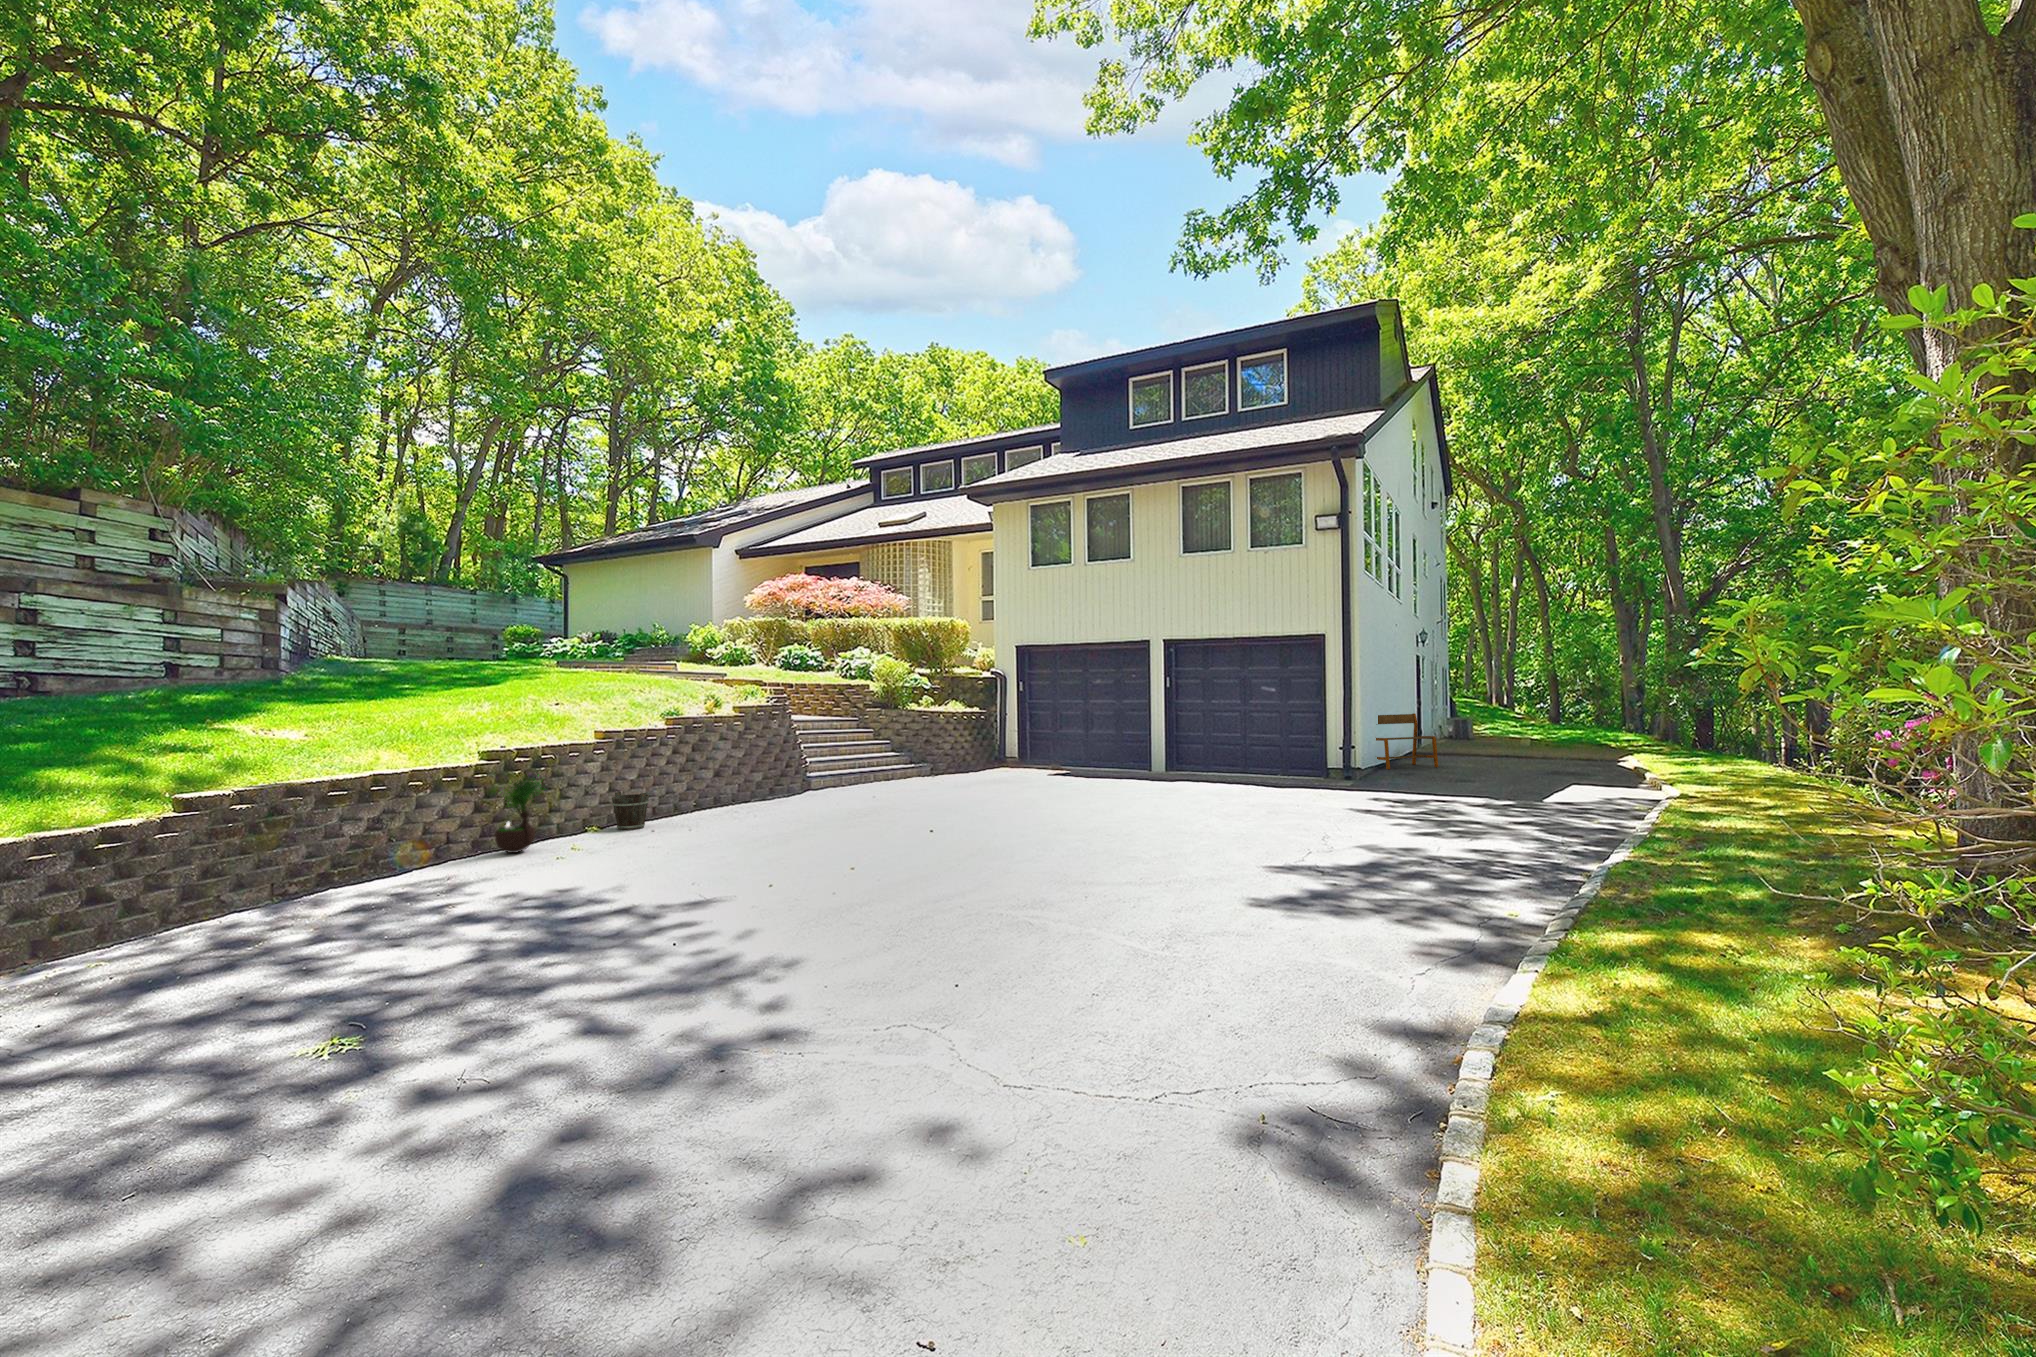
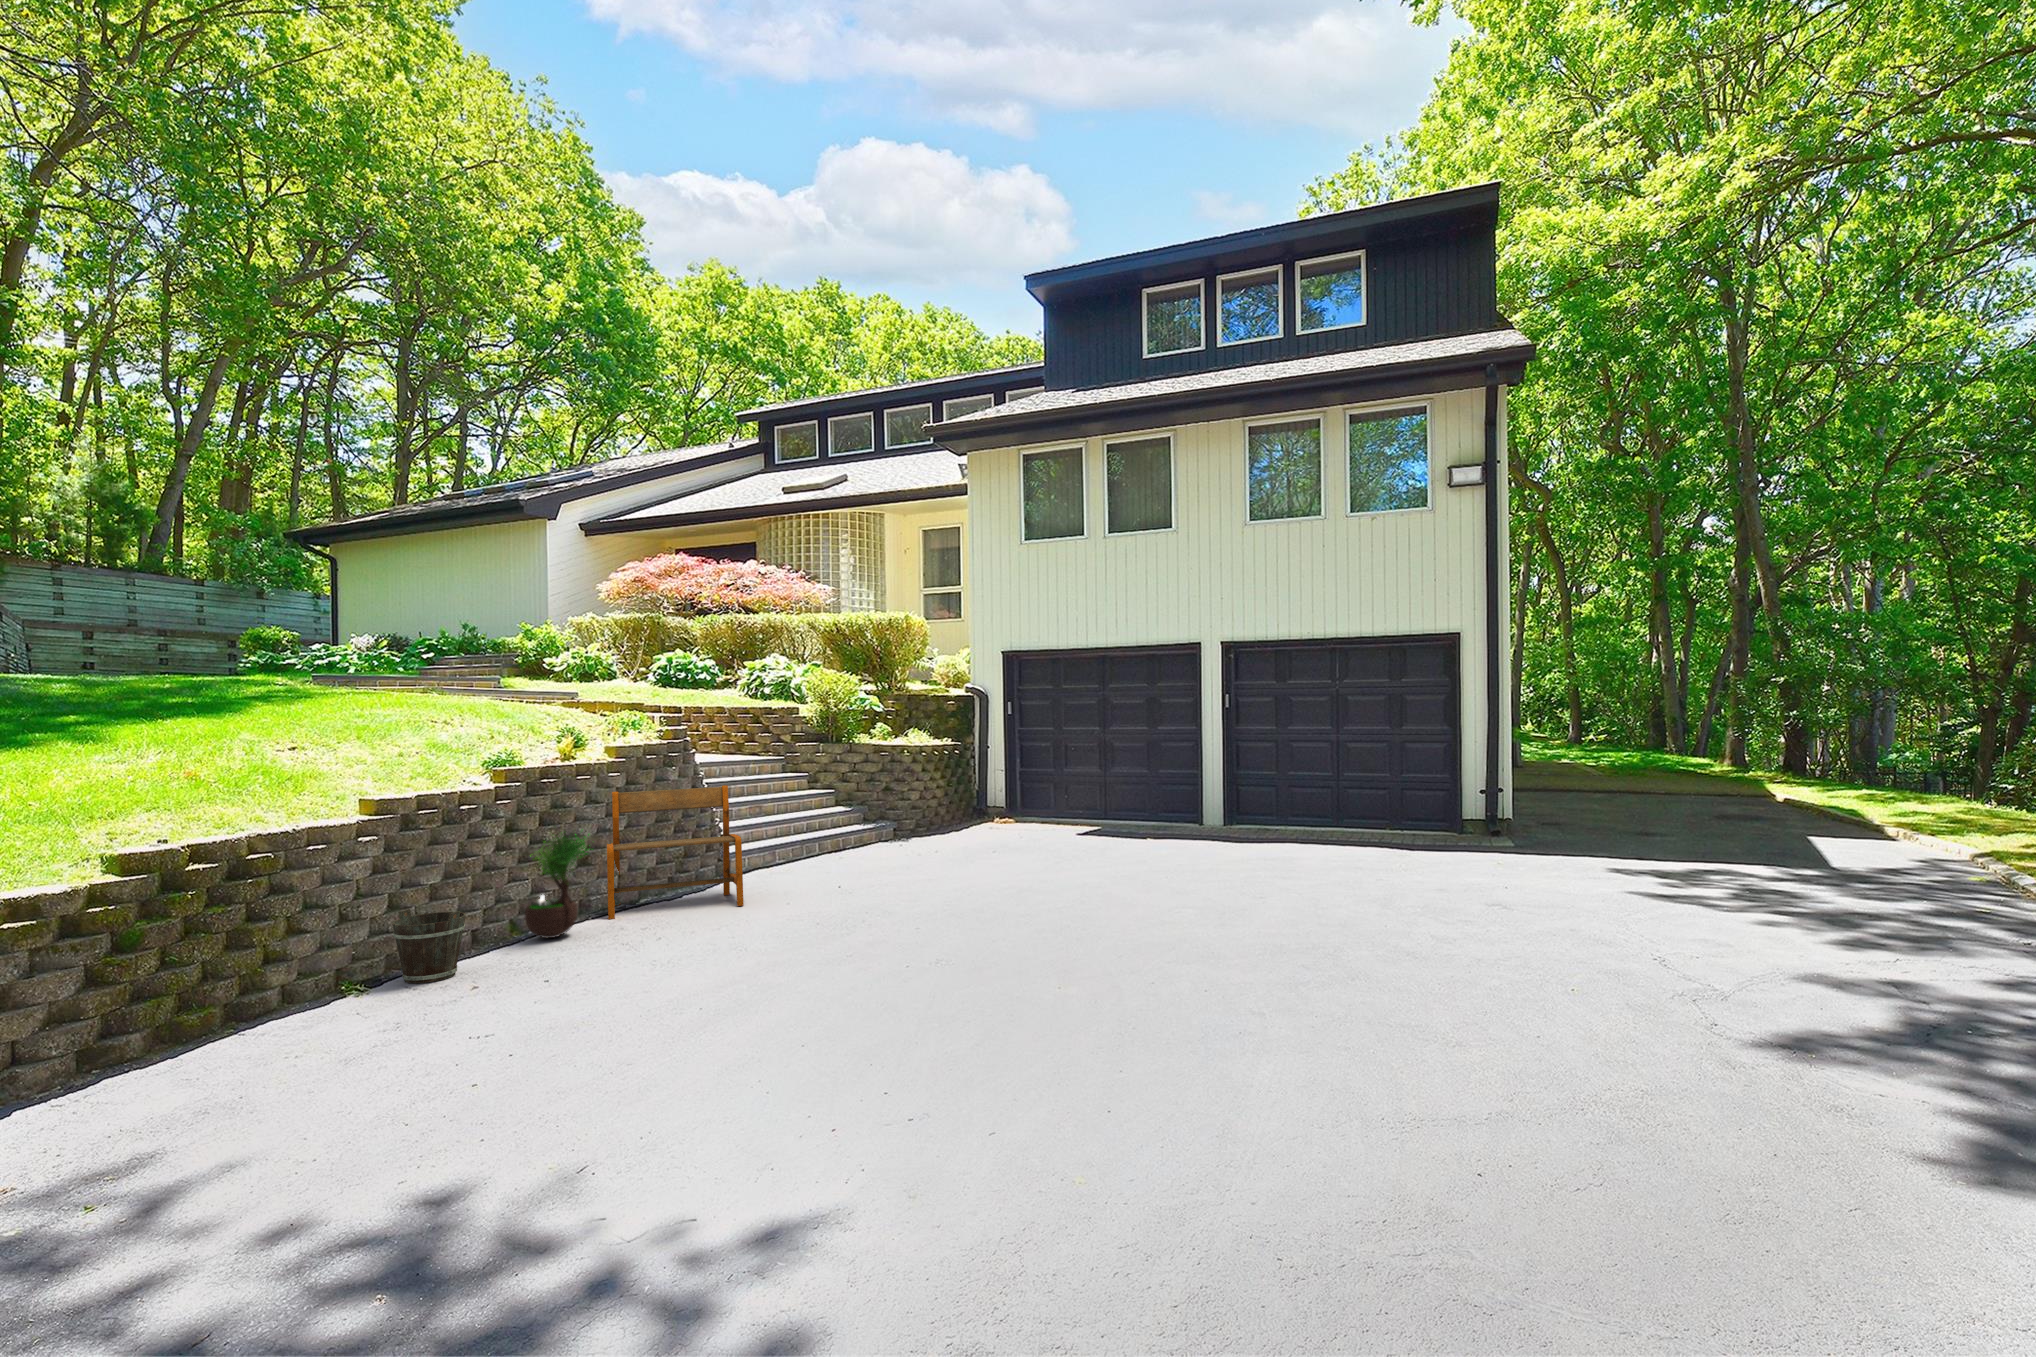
bench: present [1376,713,1438,769] -> present [607,785,744,919]
potted tree: present [495,775,541,853] -> present [525,832,589,938]

